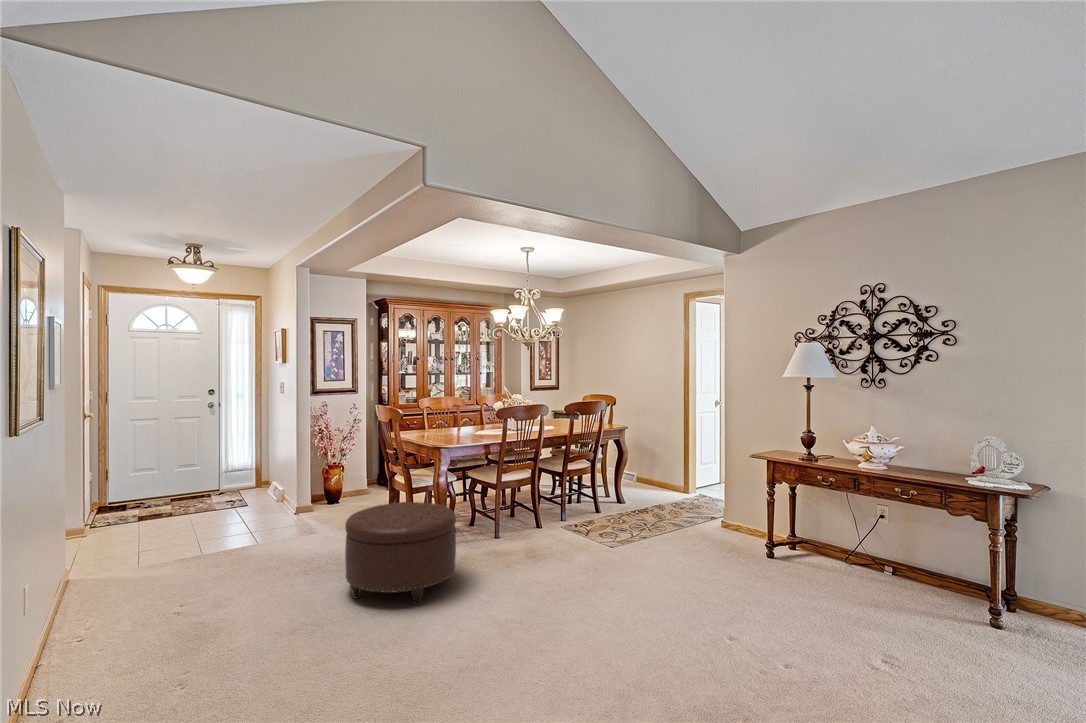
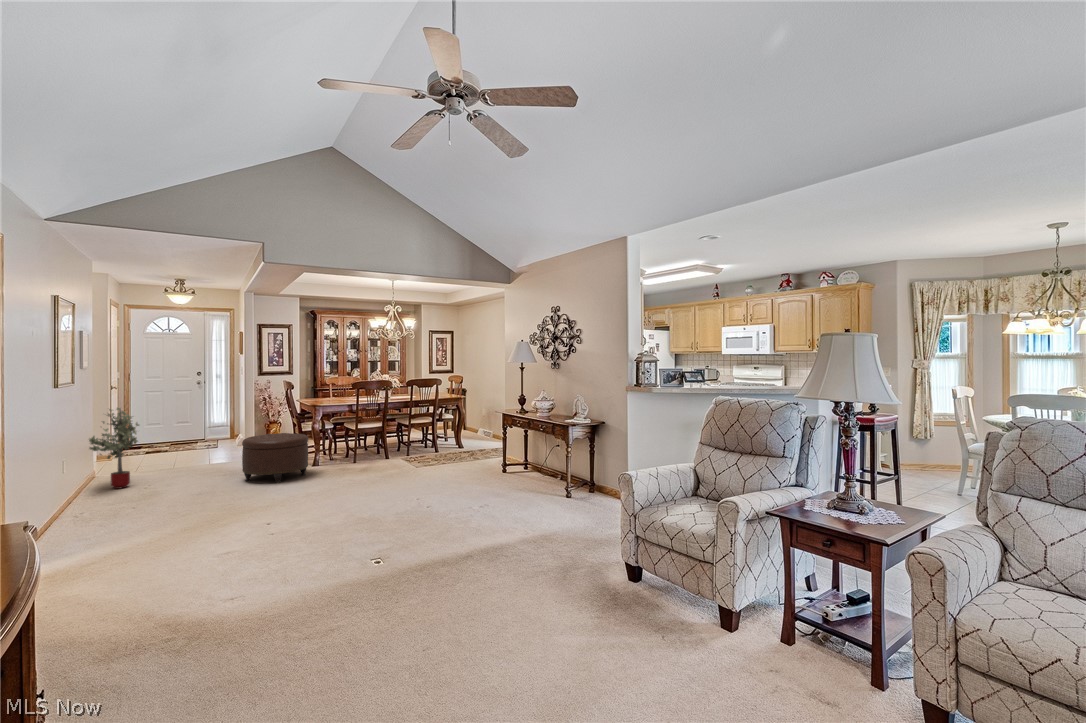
potted tree: none [51,468,157,632] -> present [89,408,139,489]

